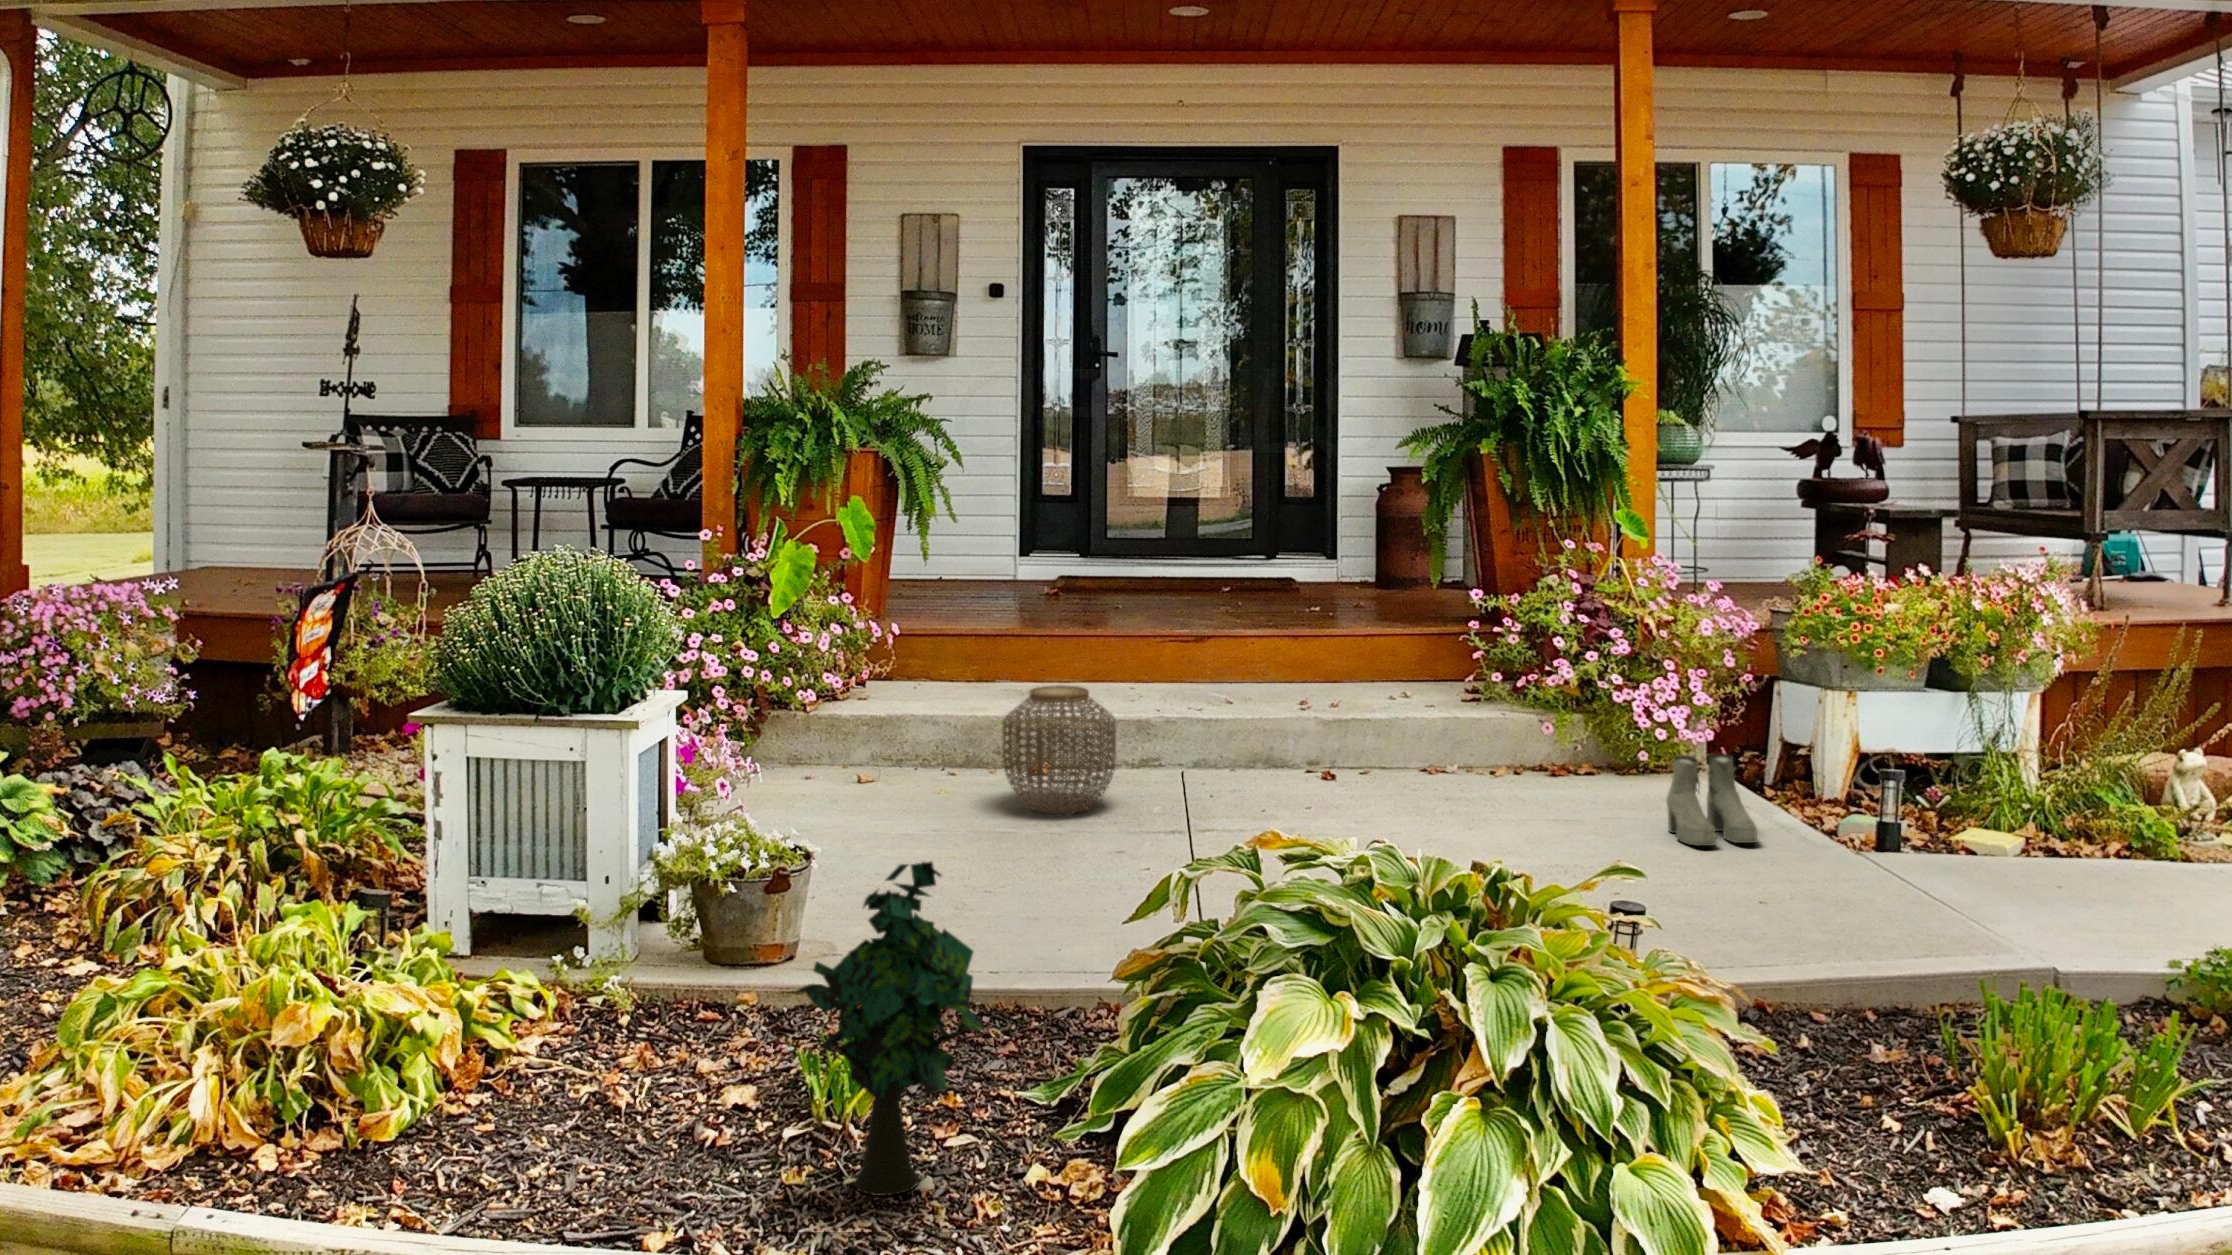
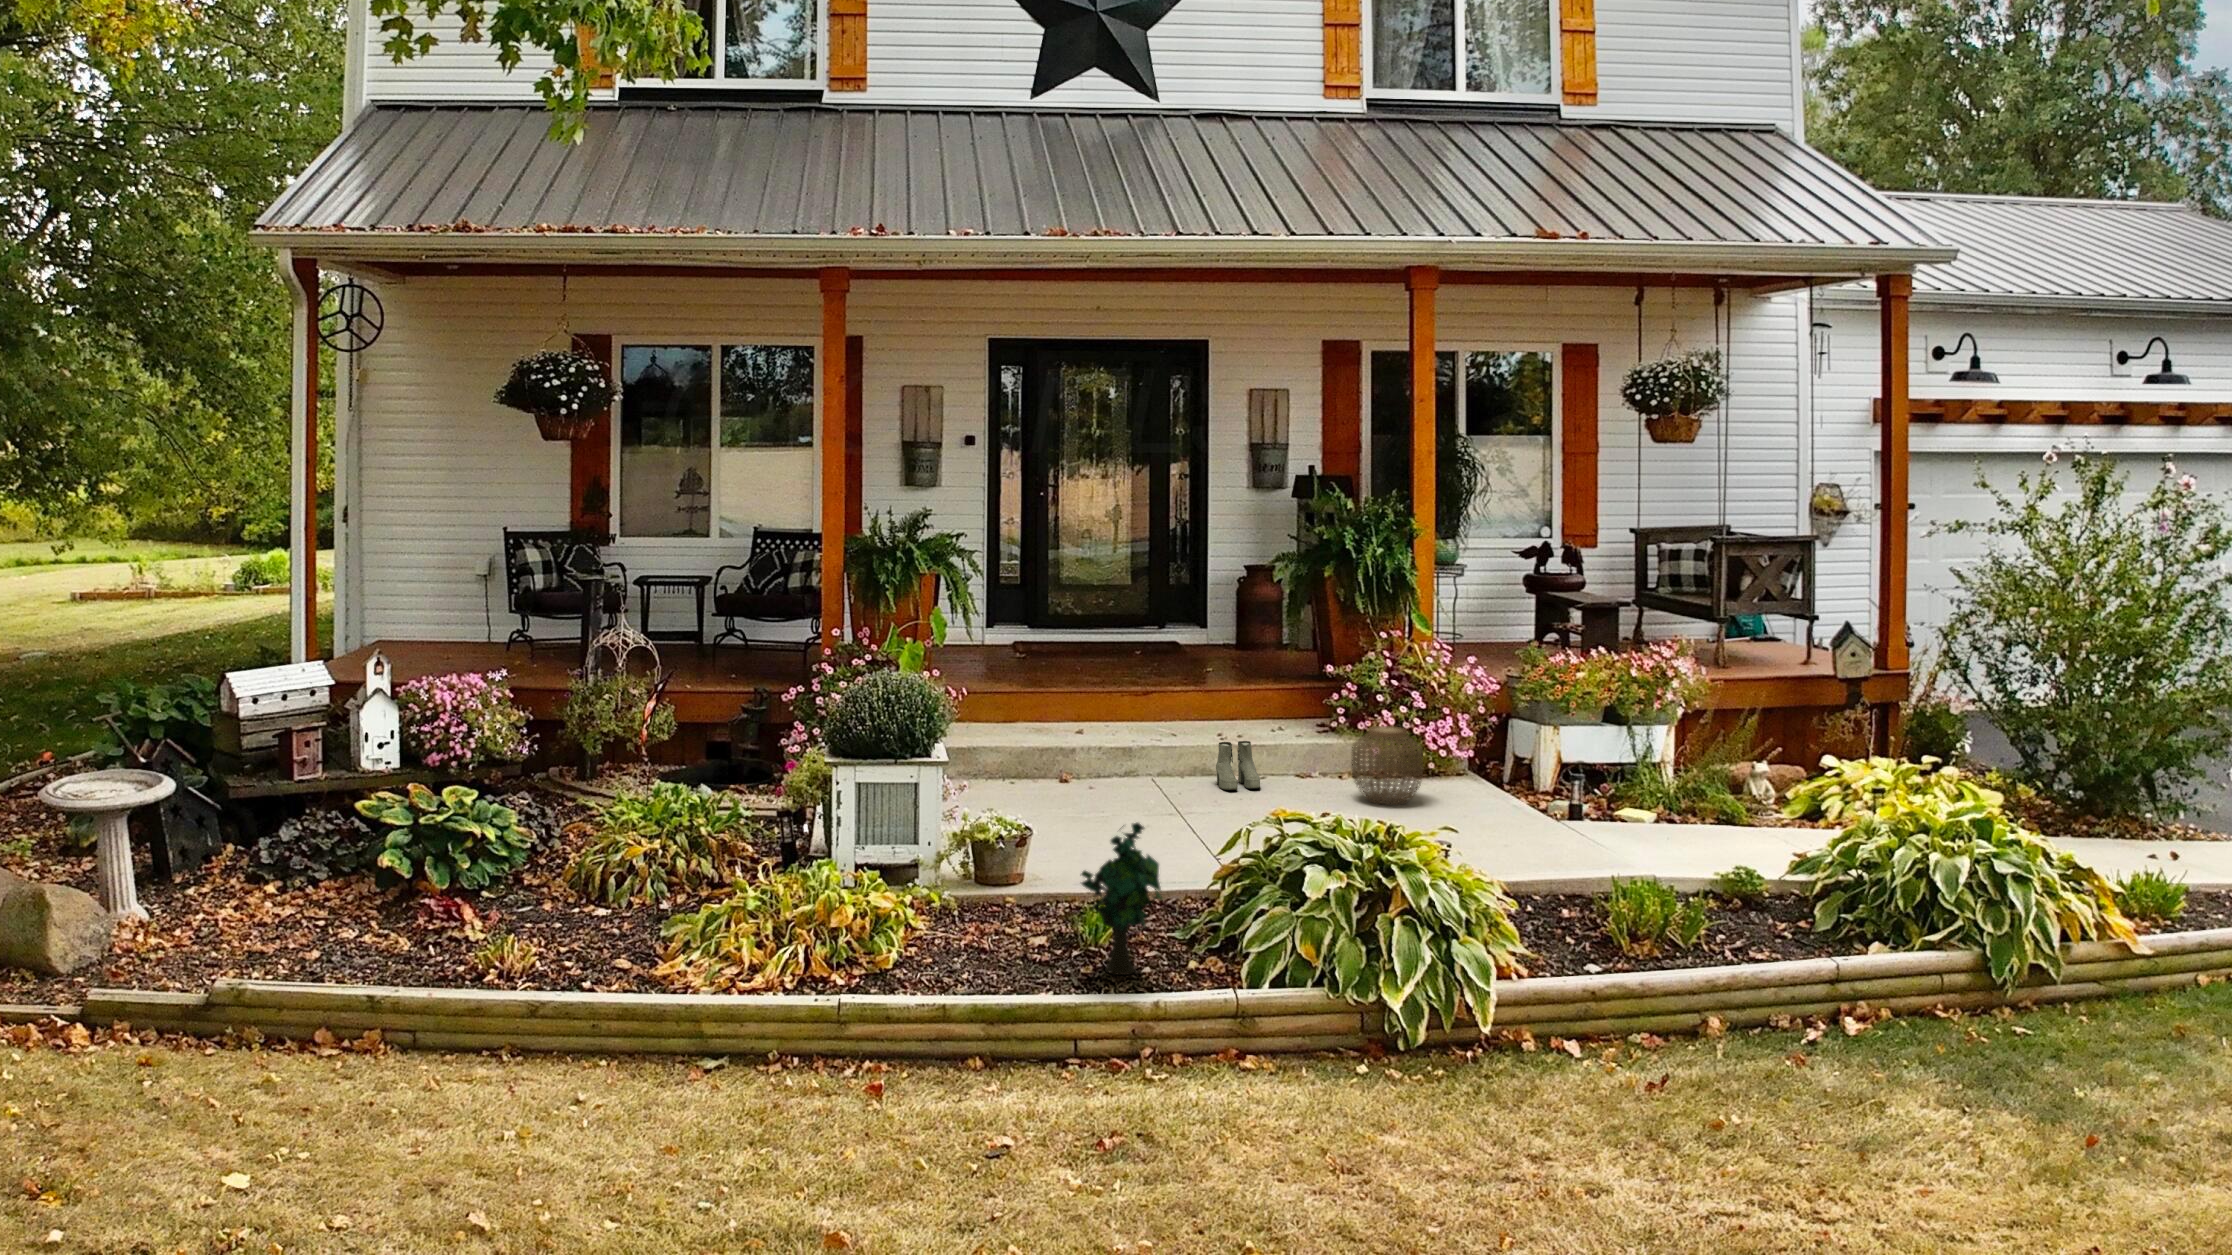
woven basket: present [1002,685,1116,814] -> present [1352,726,1423,805]
boots: present [1667,754,1757,846] -> present [1216,741,1260,790]

